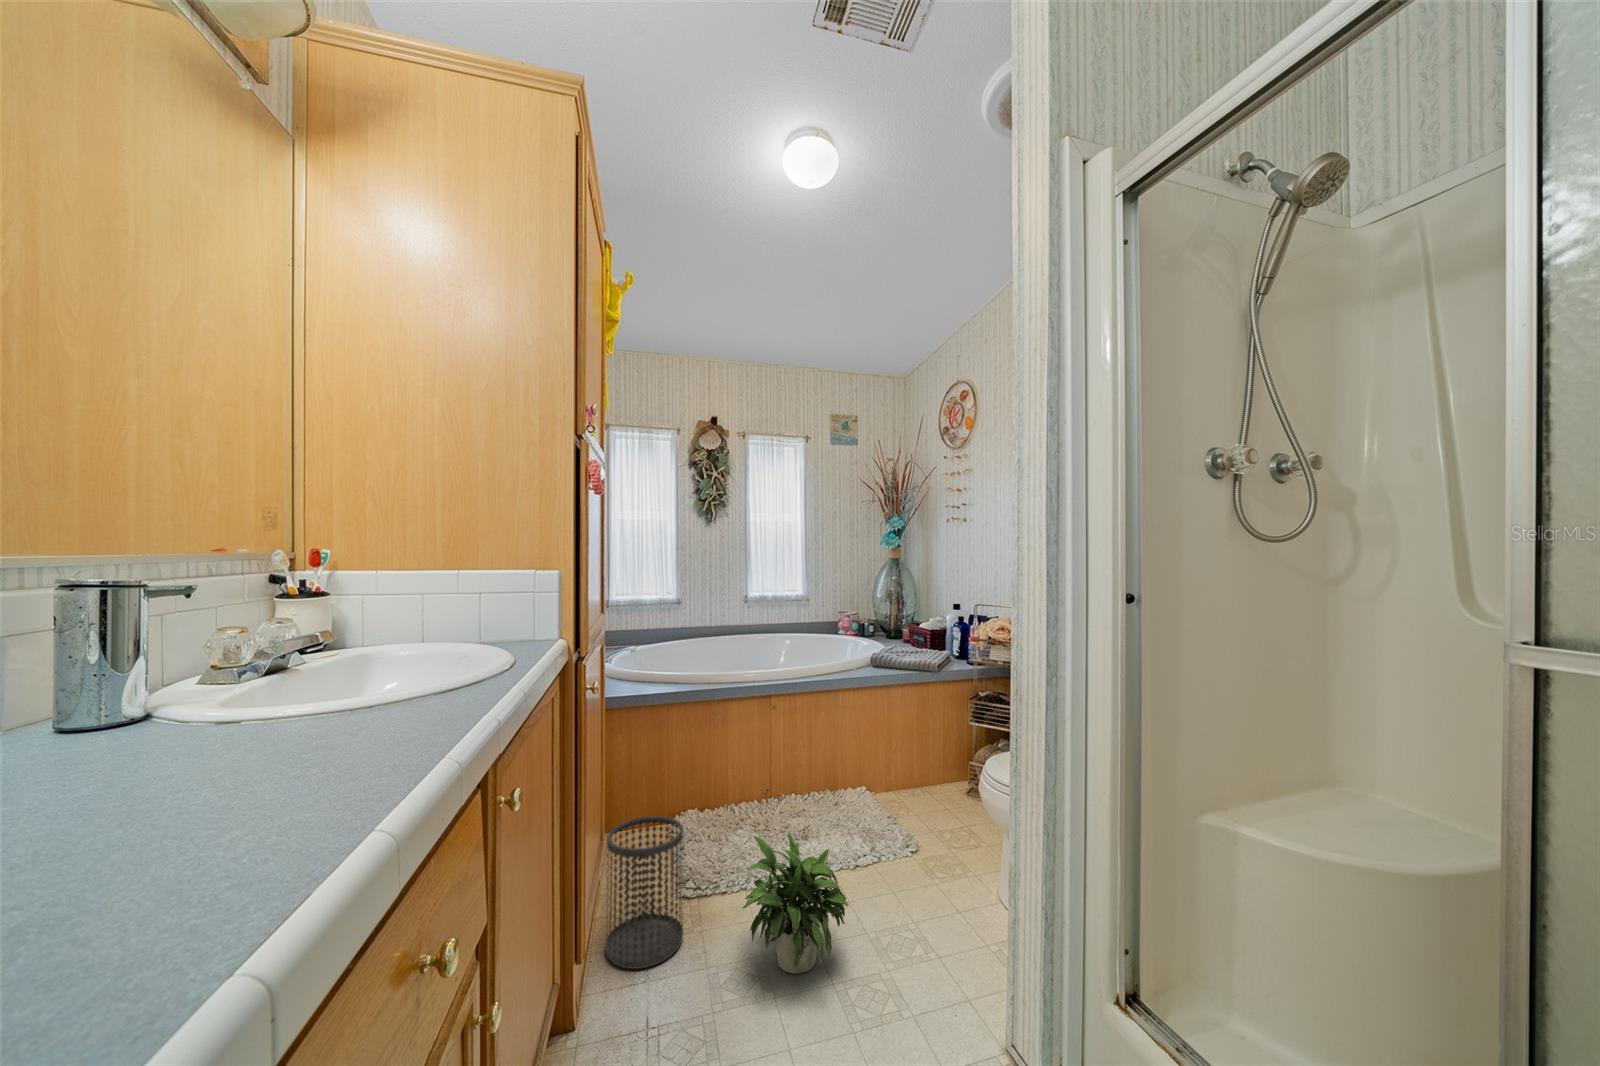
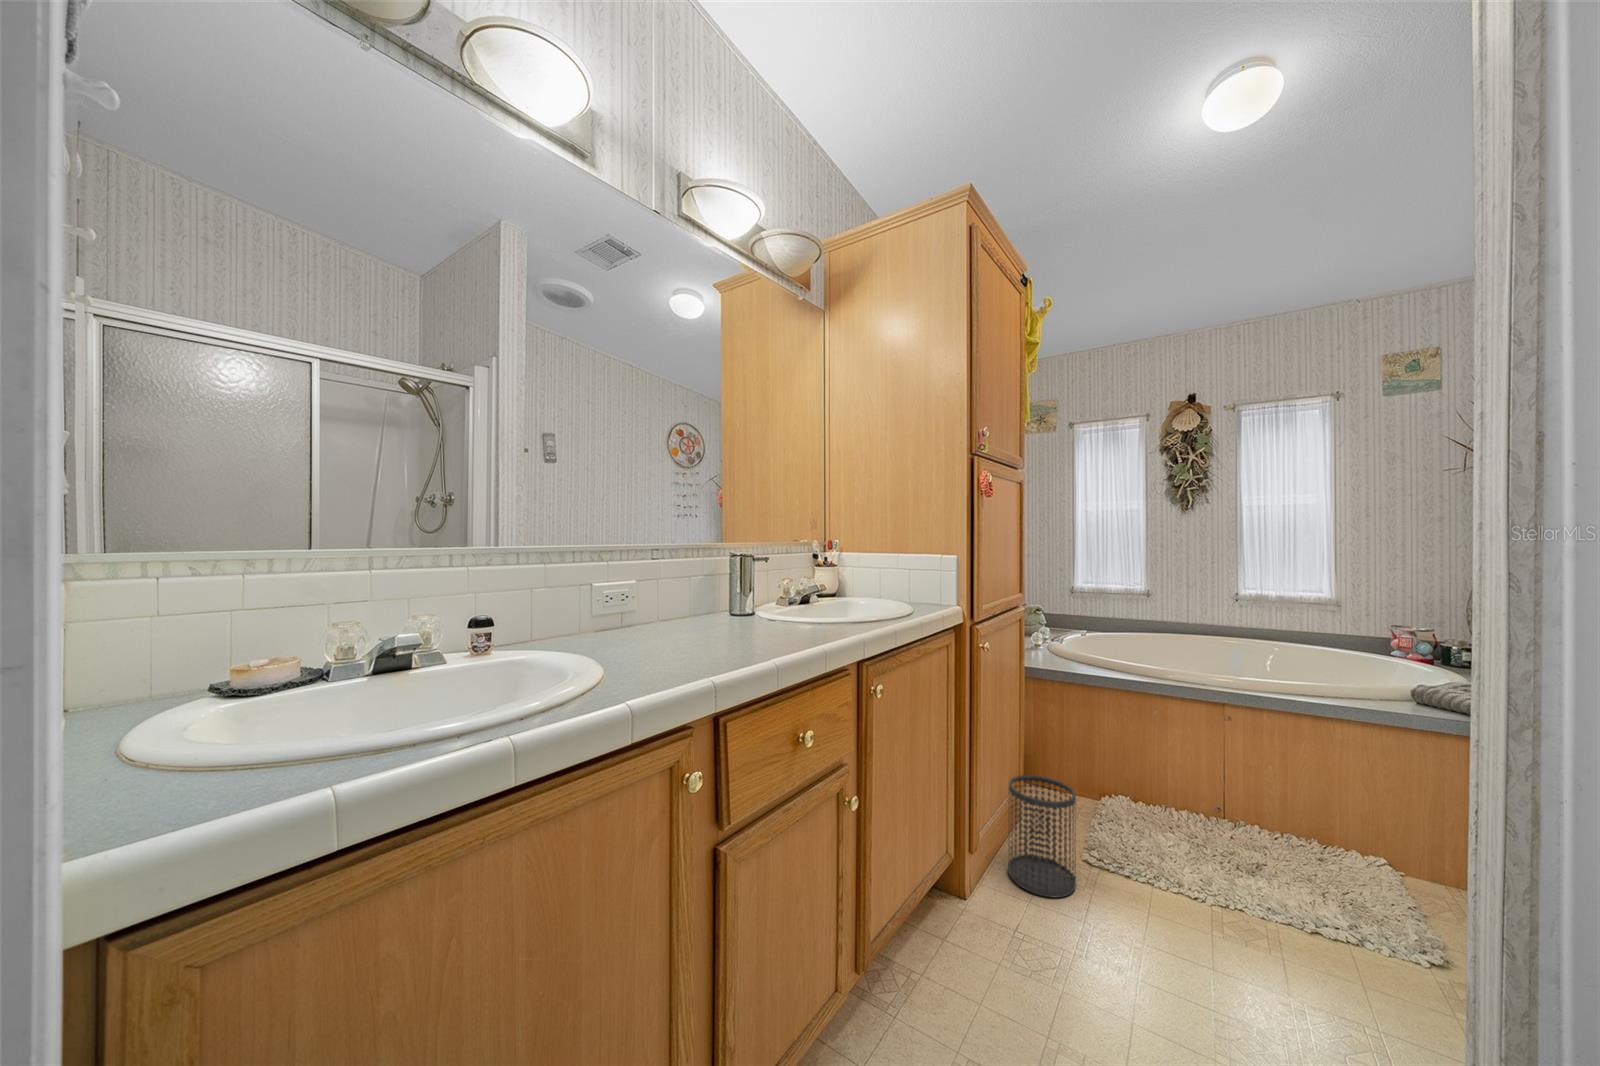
potted plant: present [742,833,849,974] -> none [1116,830,1249,979]

